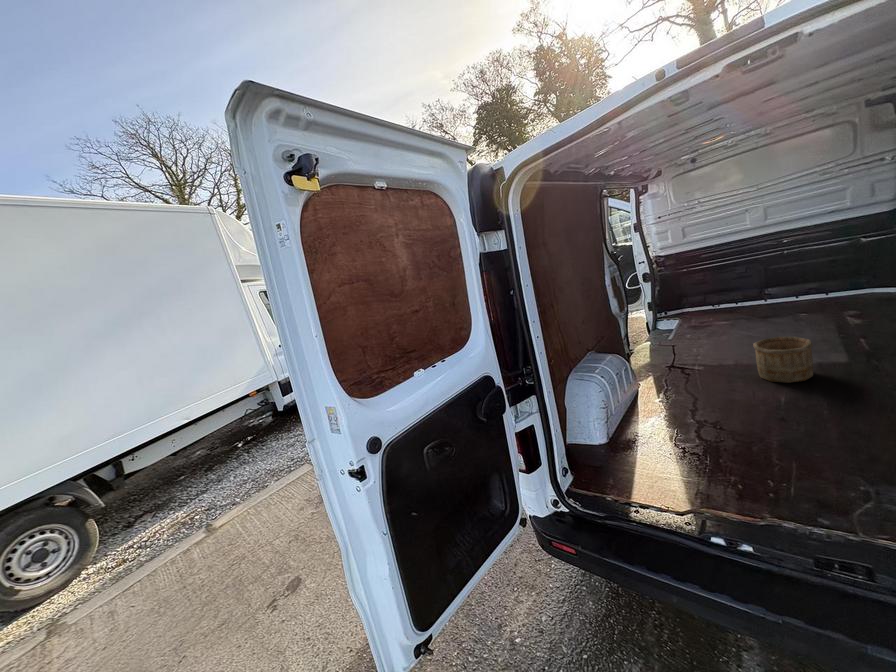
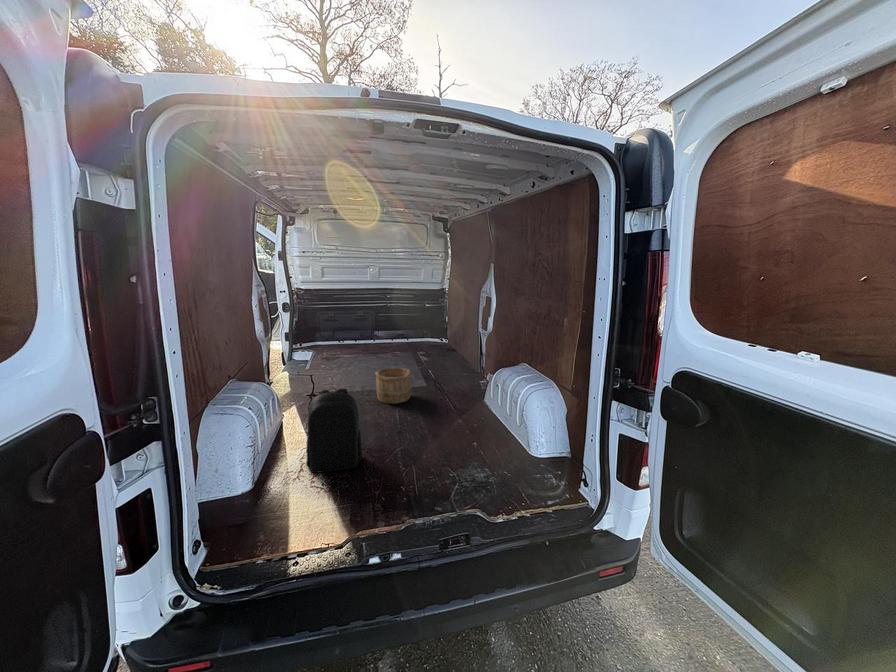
backpack: none [658,361,725,447] -> present [306,388,363,473]

